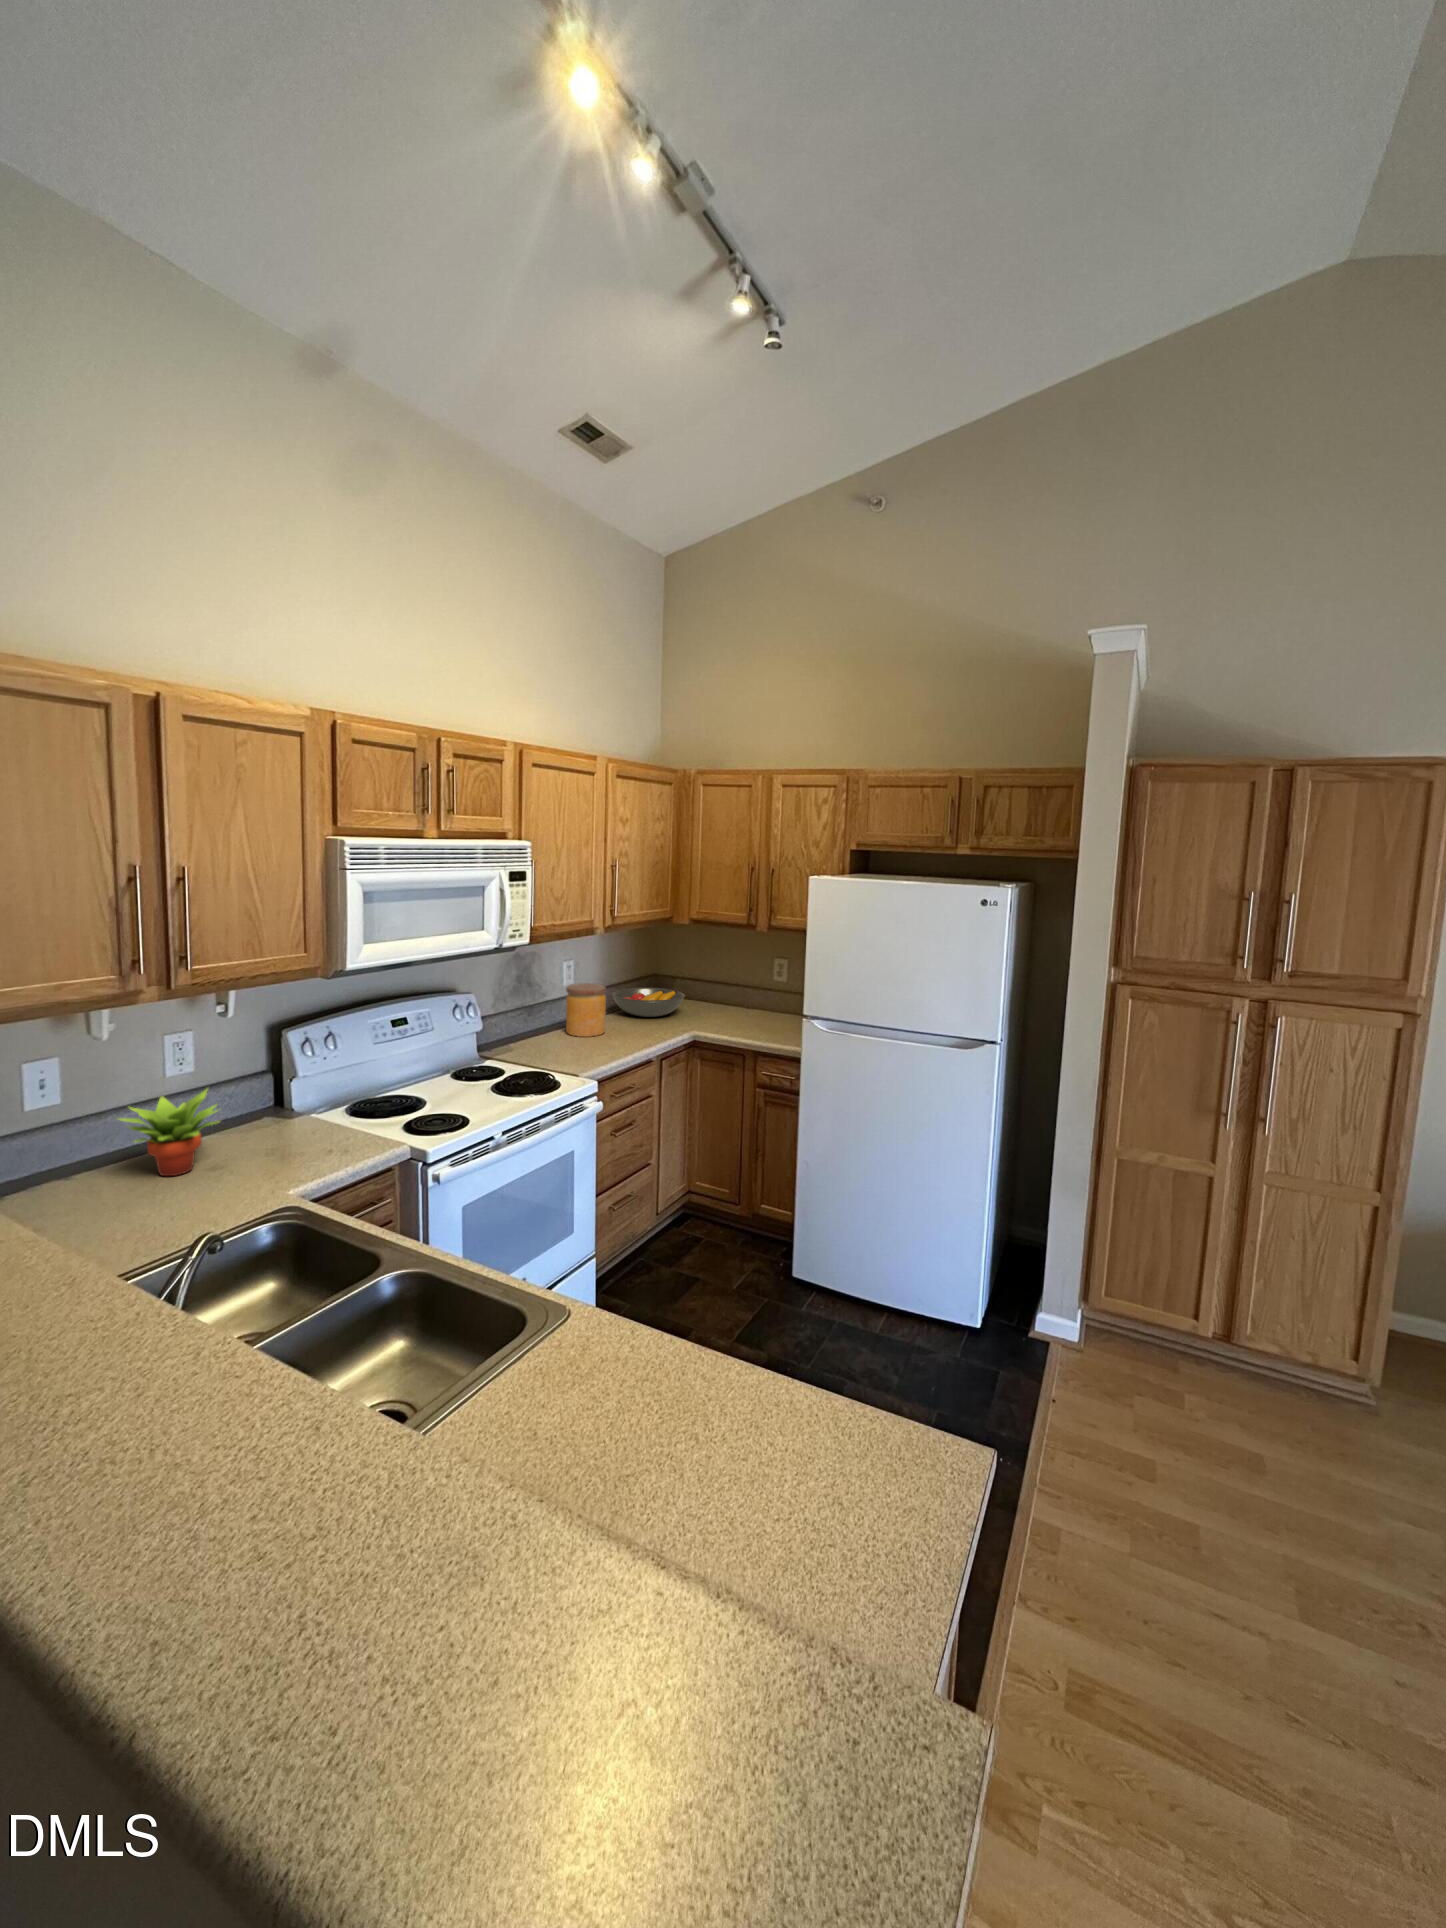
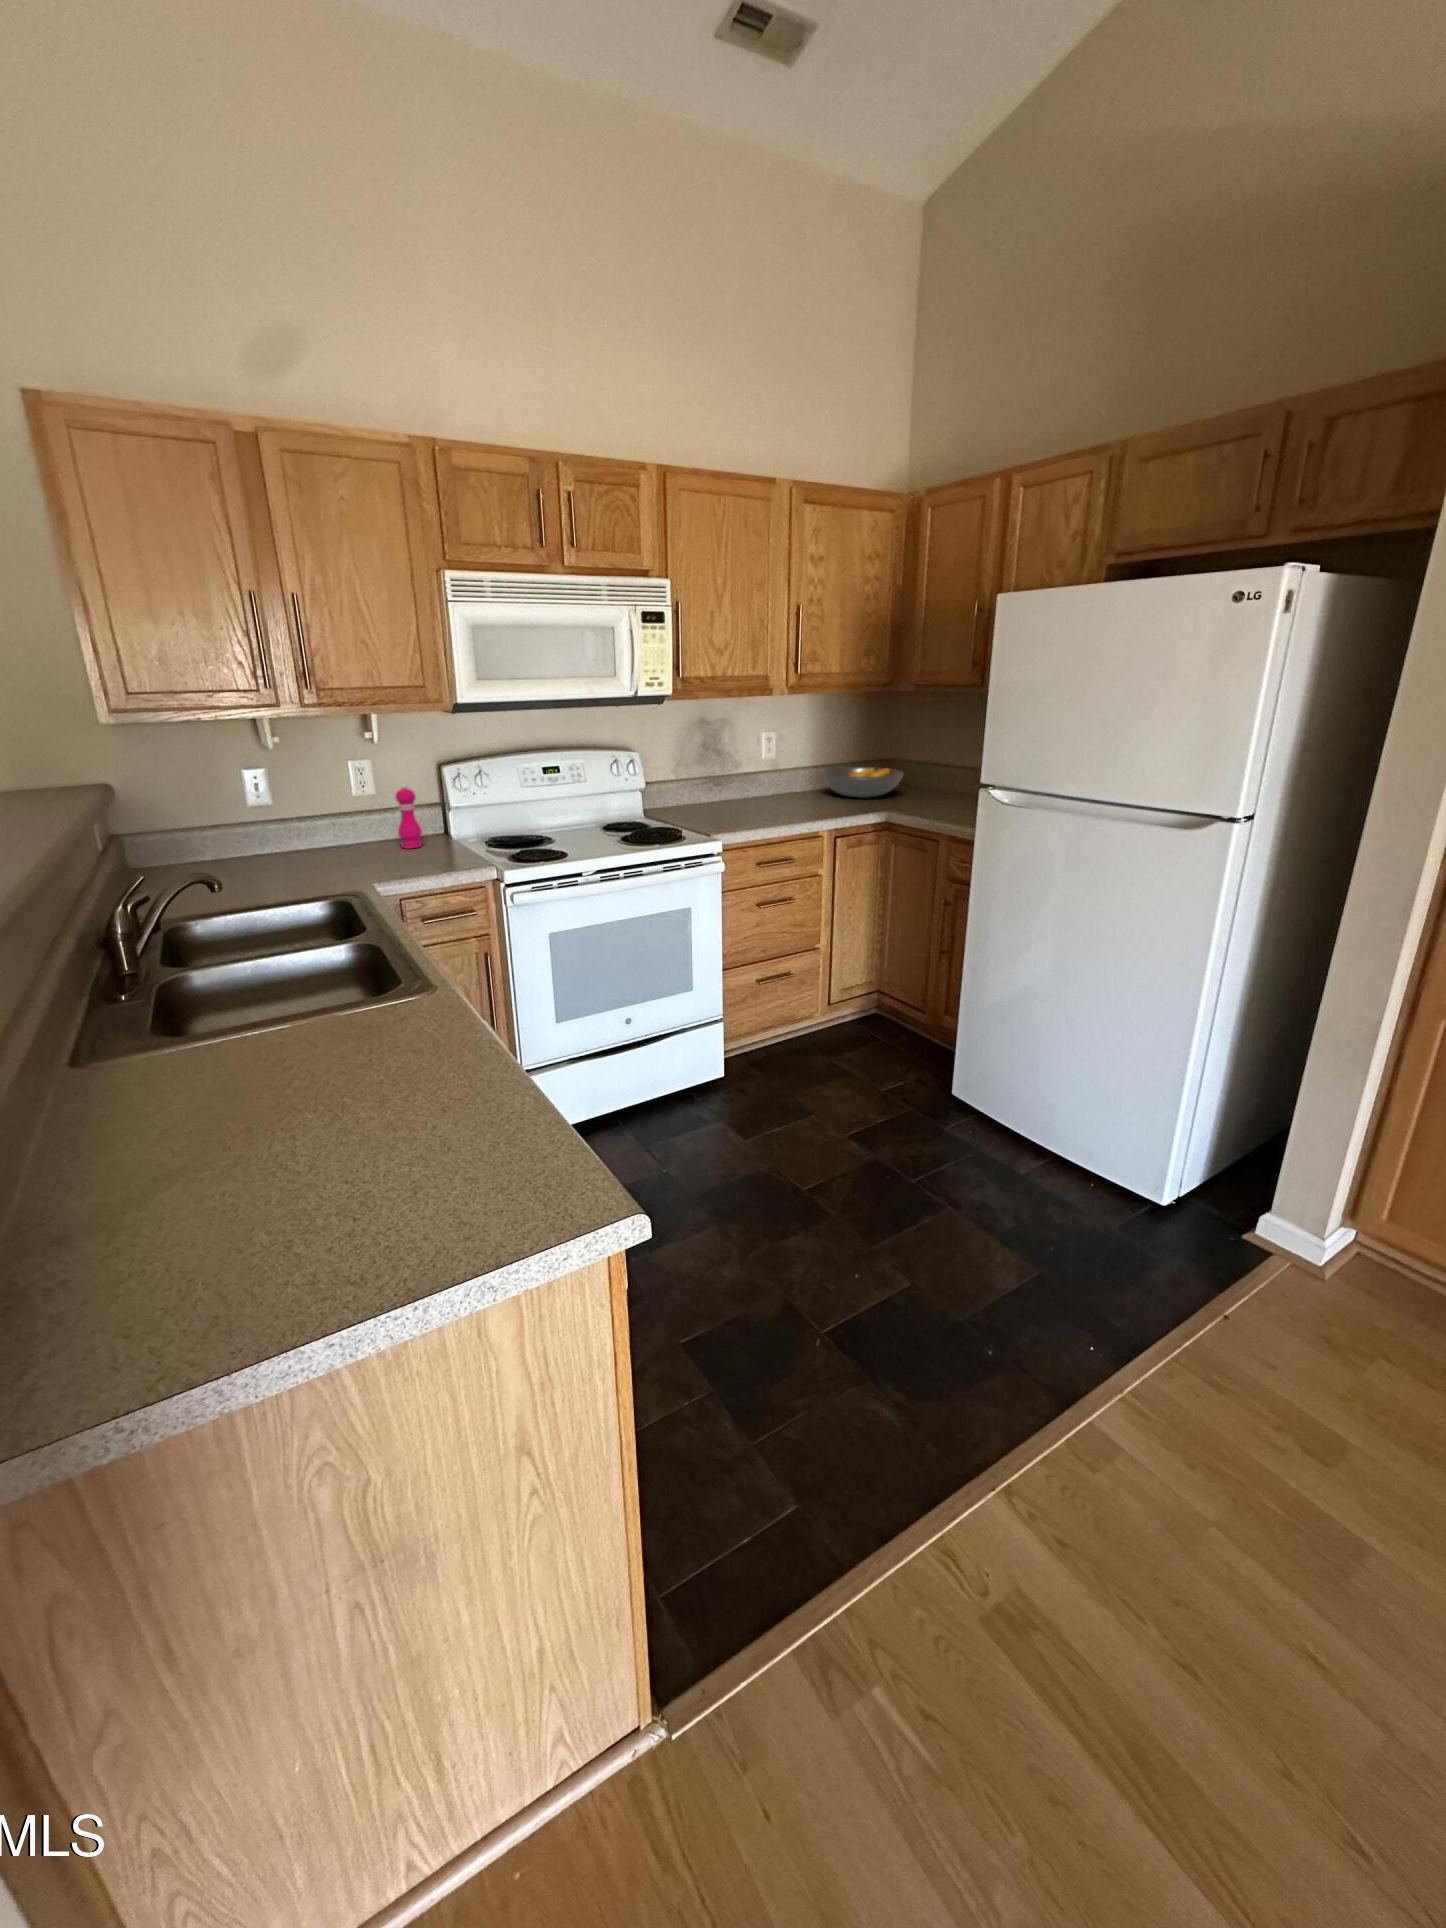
jar: present [566,983,606,1037] -> none [750,753,793,809]
pepper mill: none [246,1058,277,1133] -> present [395,784,422,849]
succulent plant: present [119,1088,217,1176] -> none [272,797,356,866]

